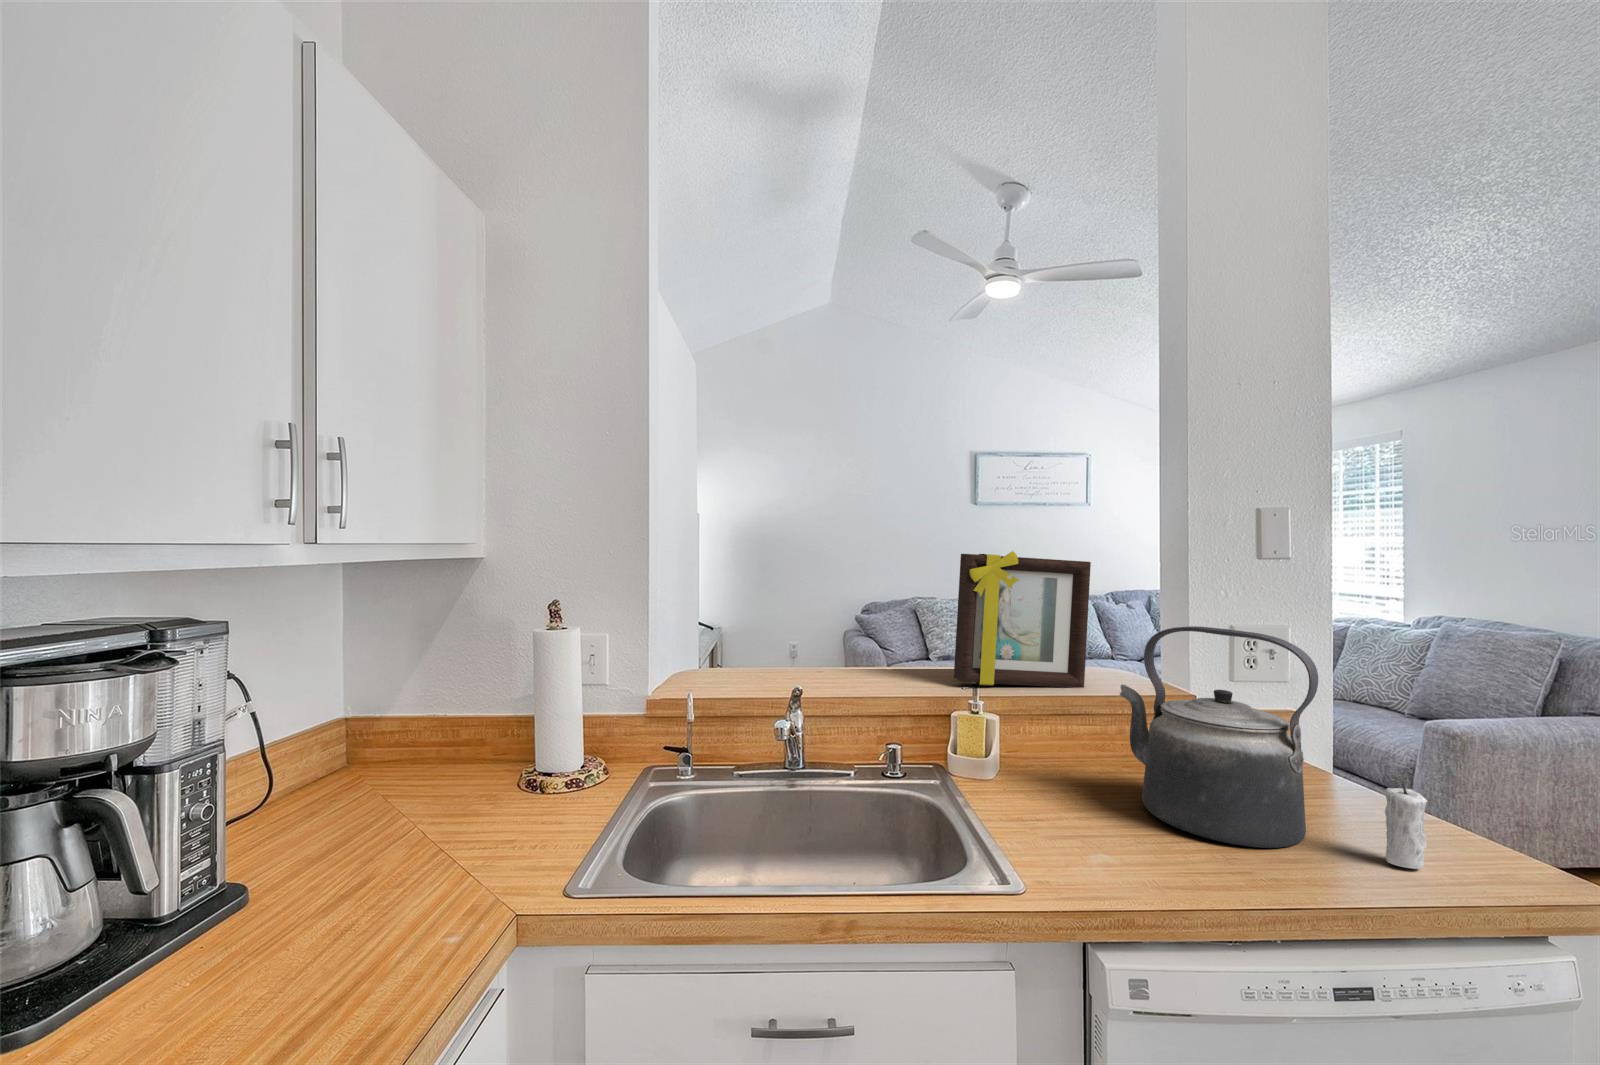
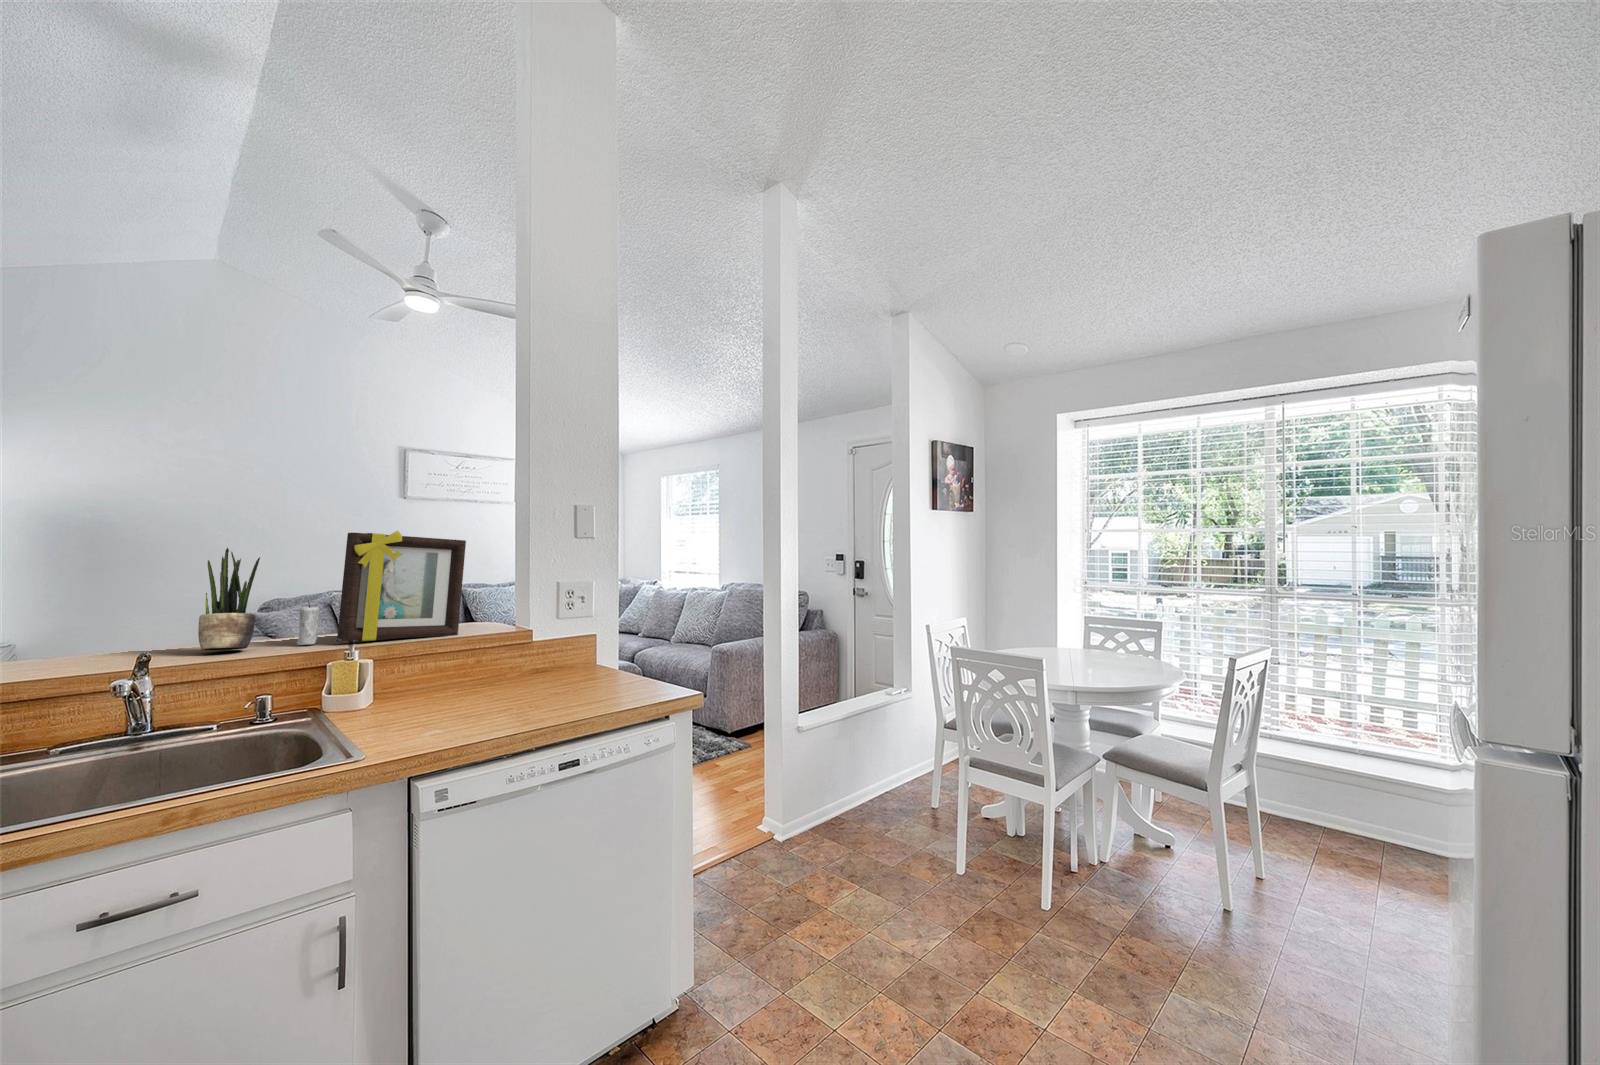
potted plant: none [838,571,883,680] -> present [198,548,260,650]
kettle: present [1120,626,1318,848] -> none [471,578,581,708]
candle: present [1385,779,1427,869] -> present [297,602,320,645]

